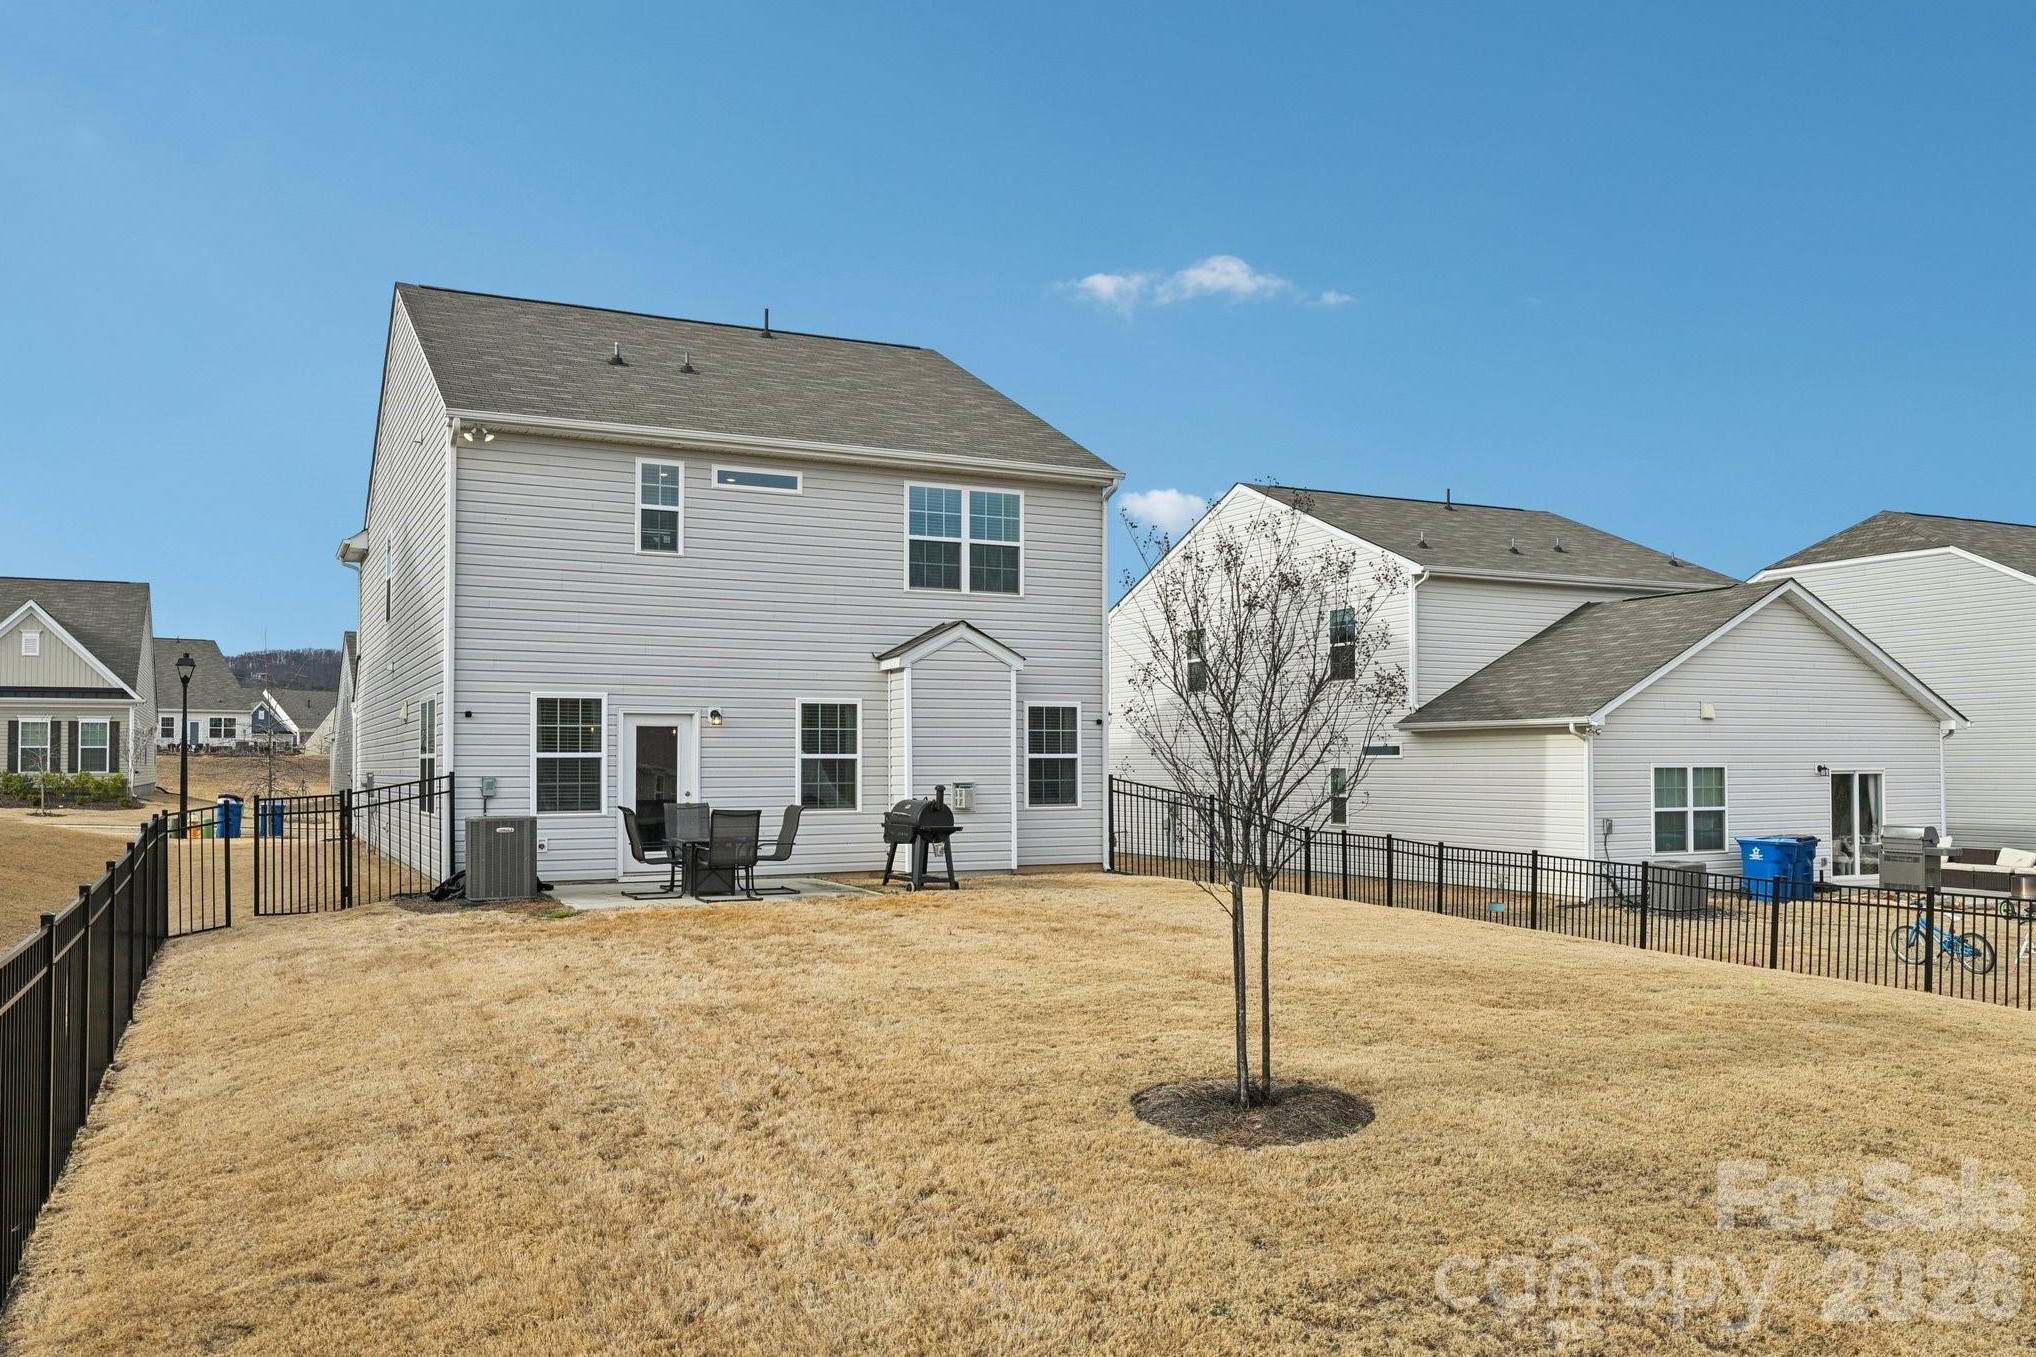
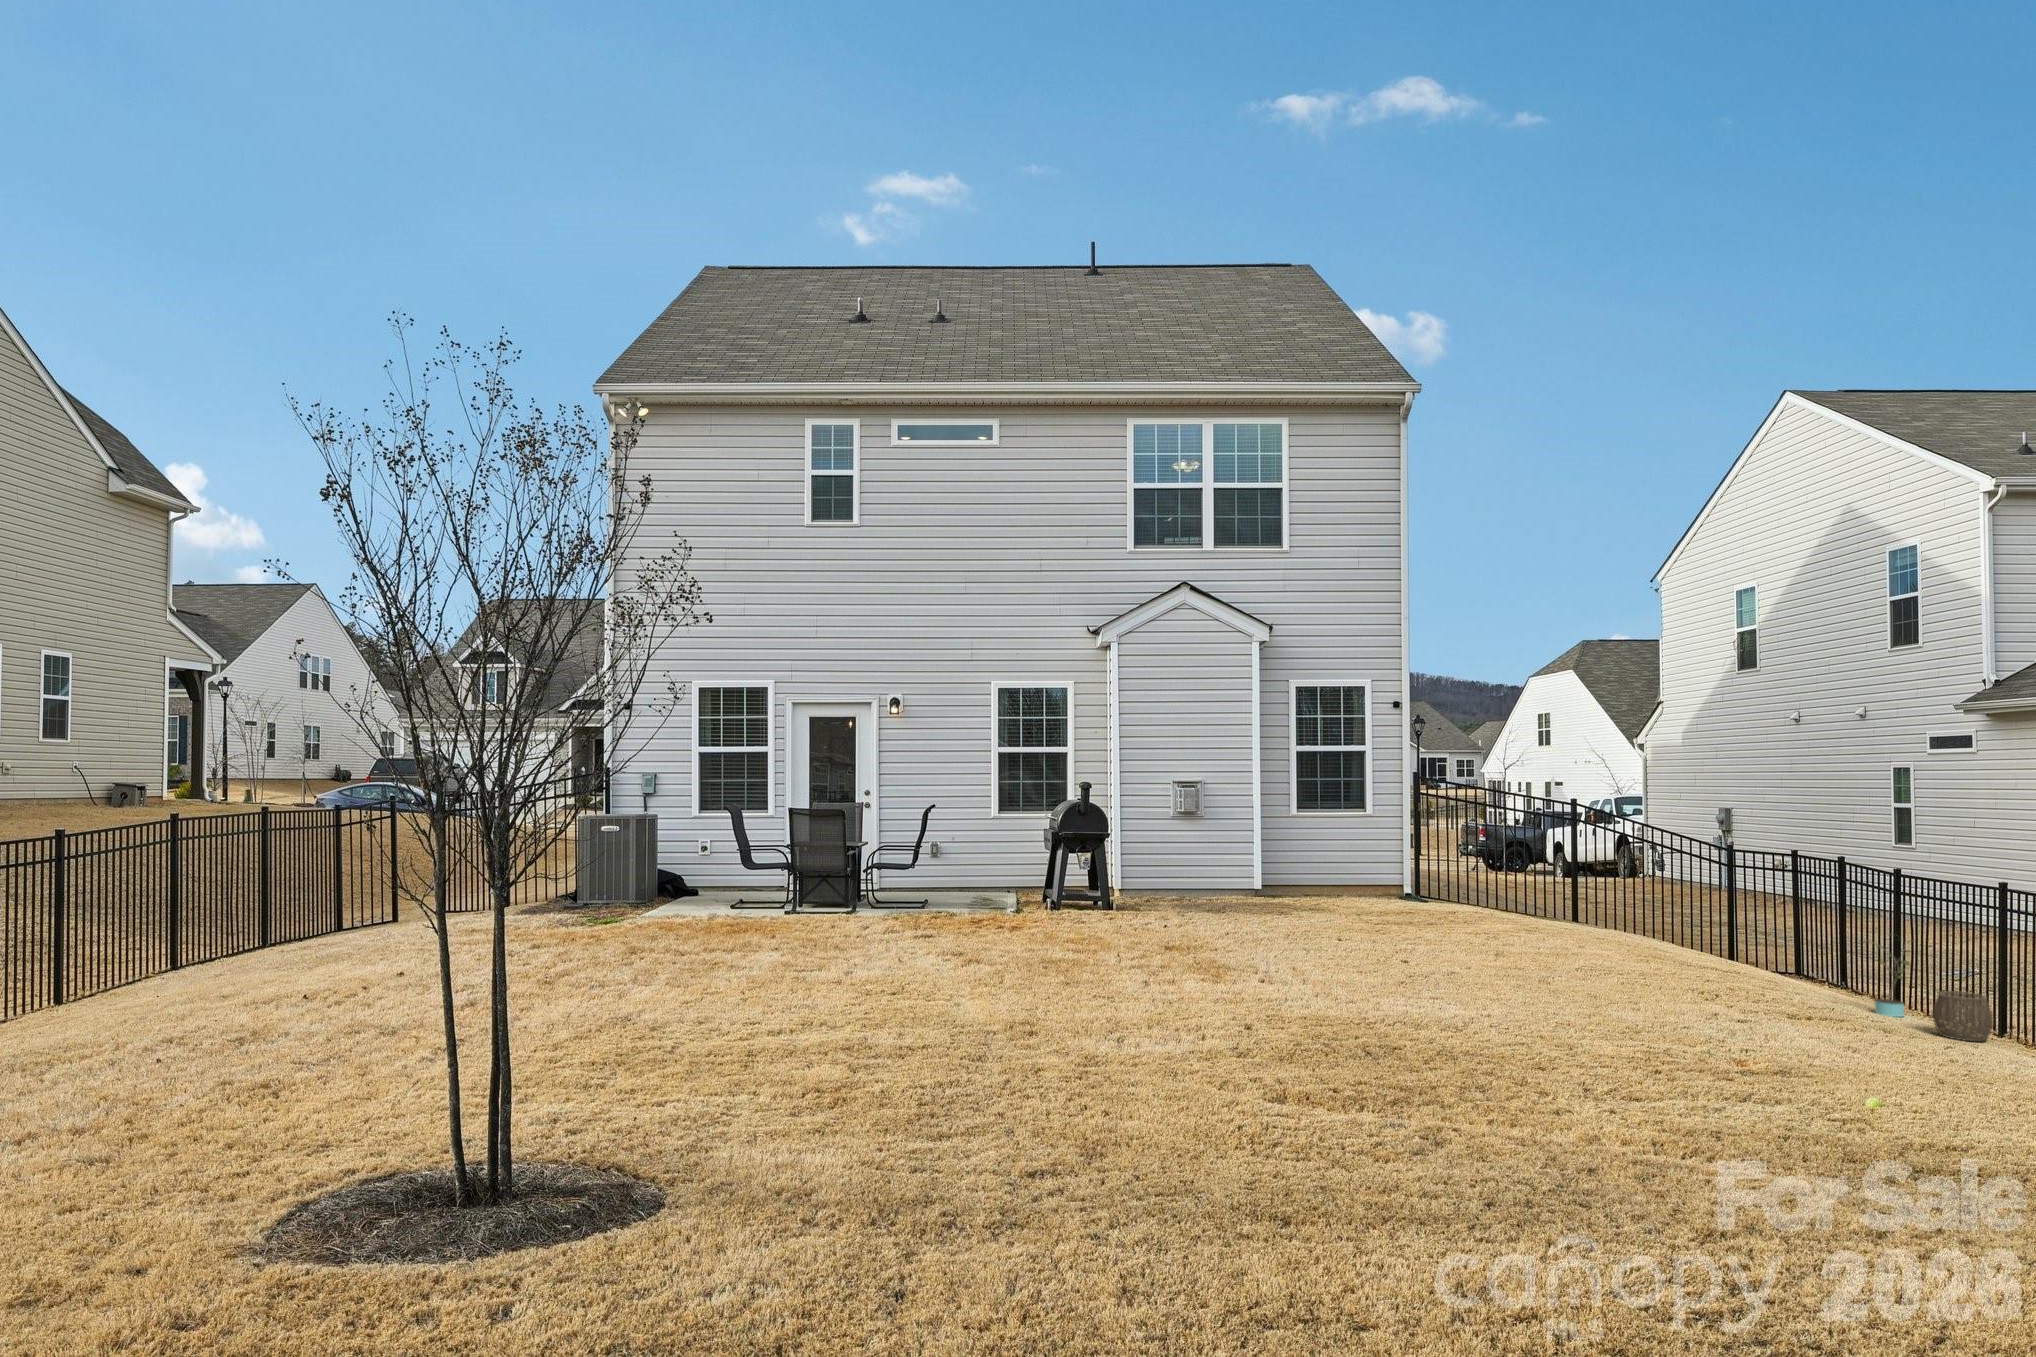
woven basket: none [1530,891,1562,918] -> present [1933,991,1993,1042]

